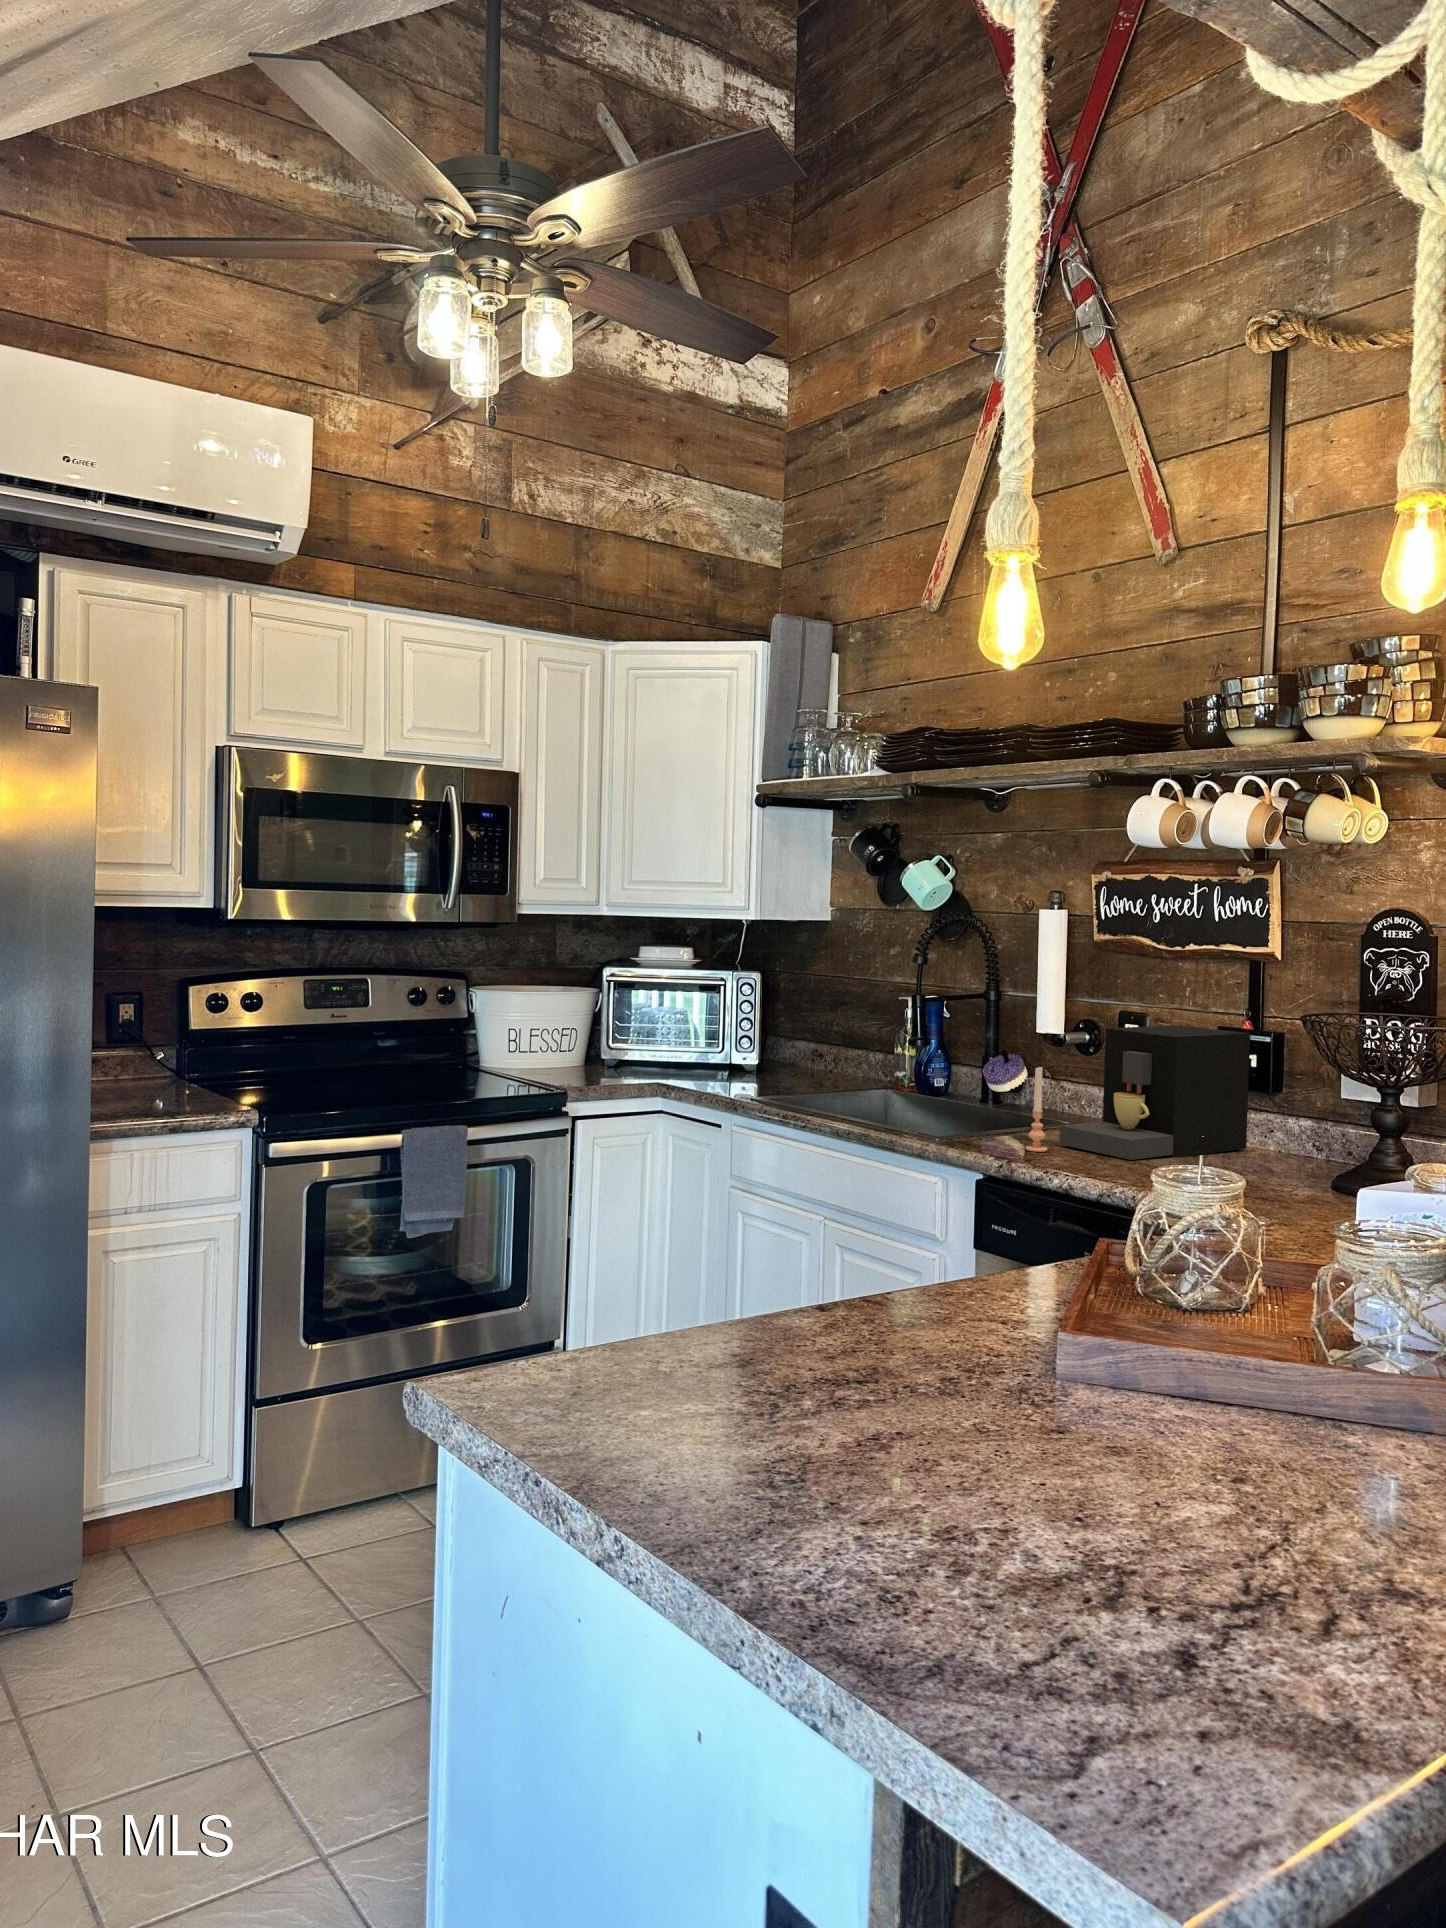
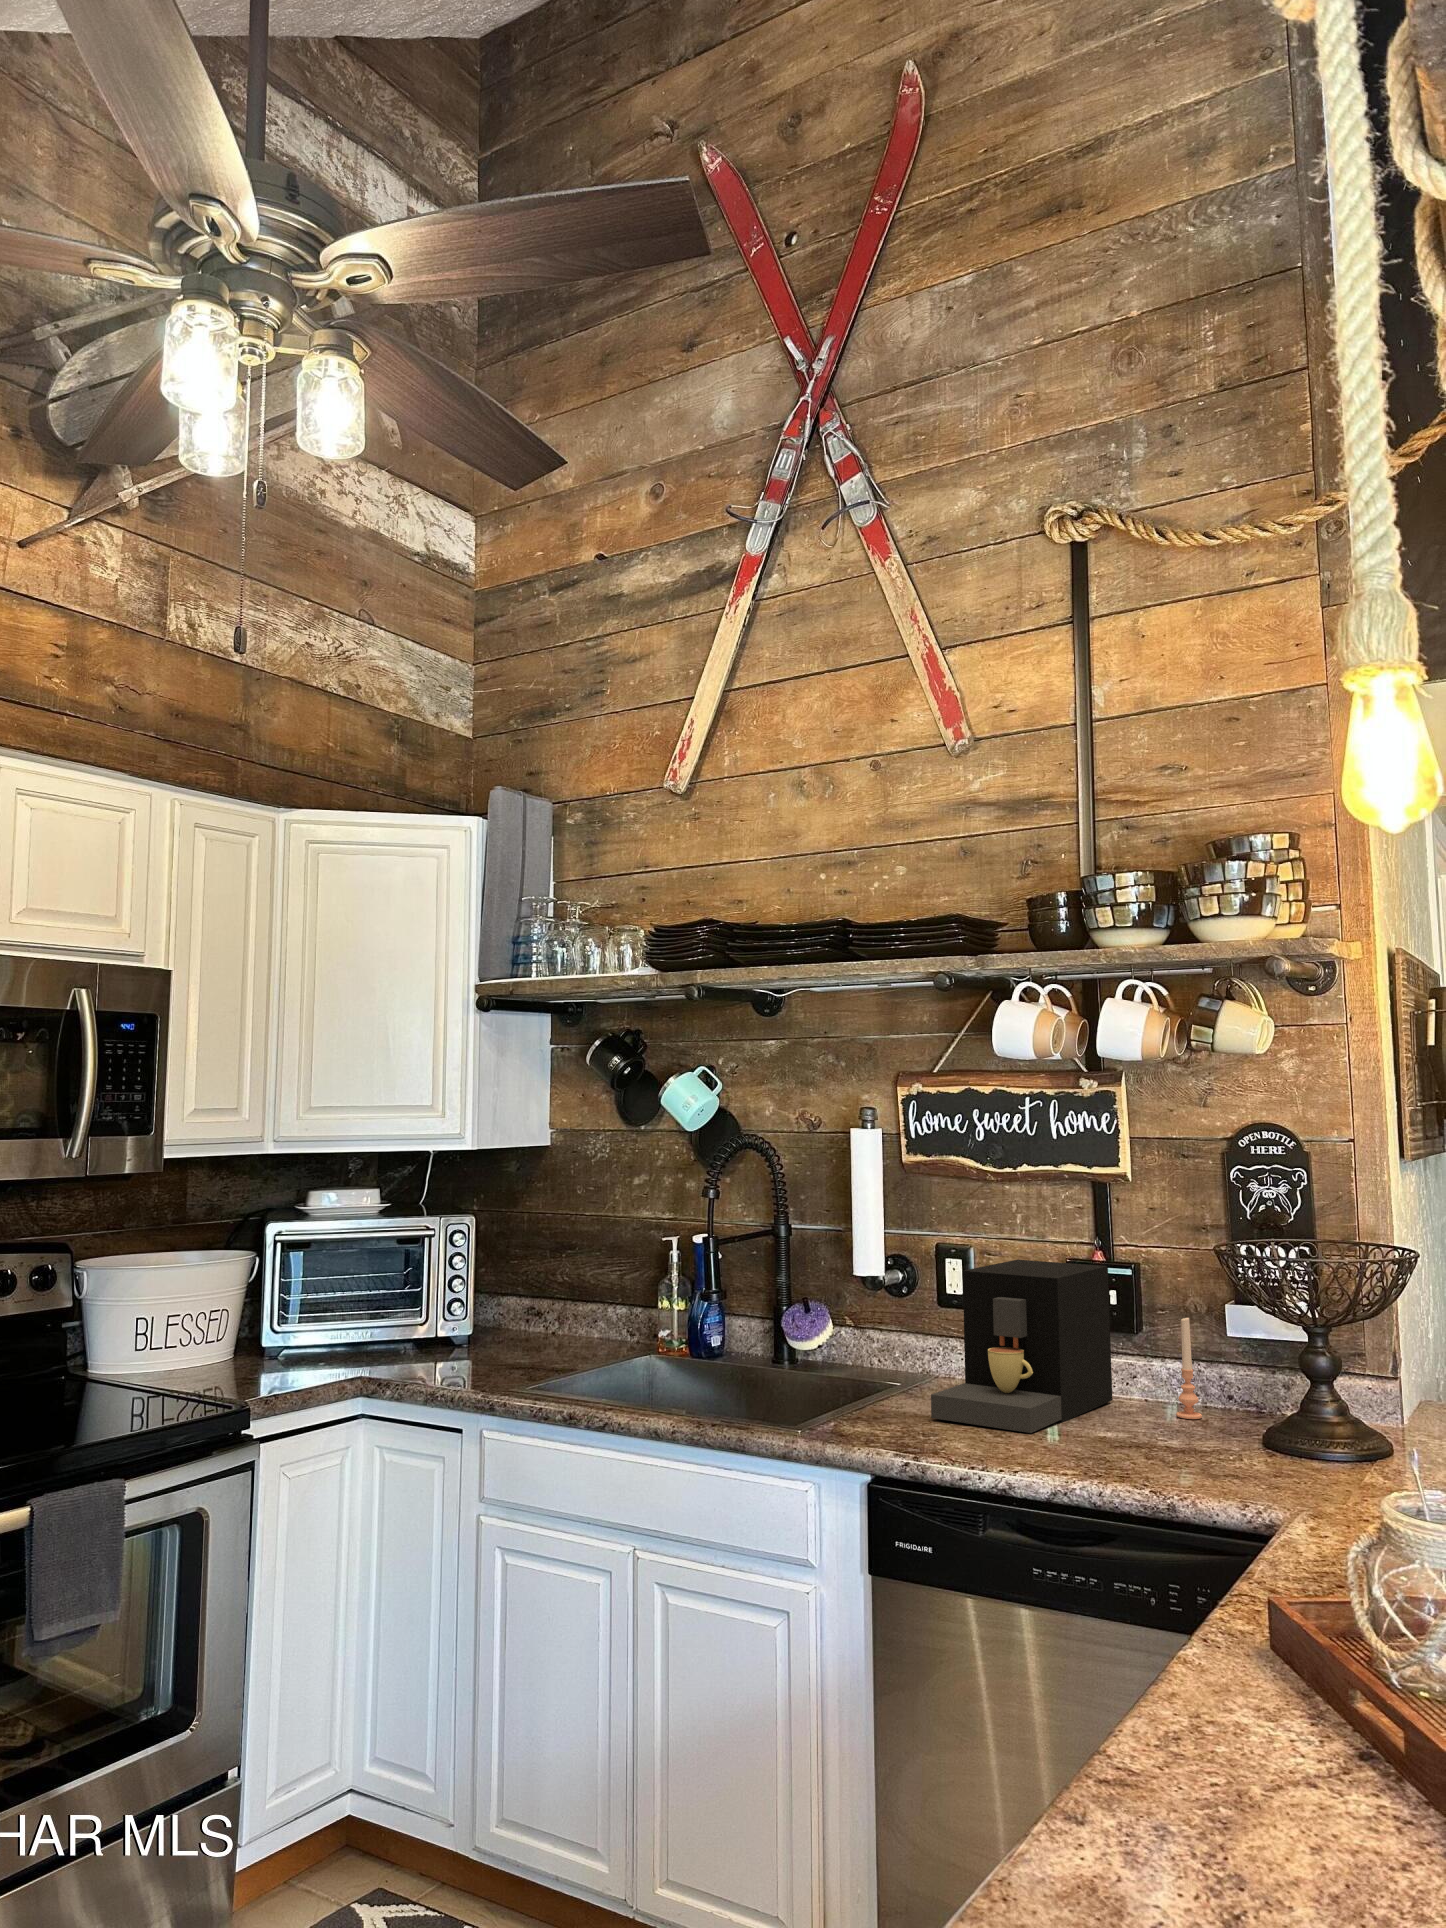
candle: present [1026,1067,1047,1152] -> present [1176,1318,1202,1419]

